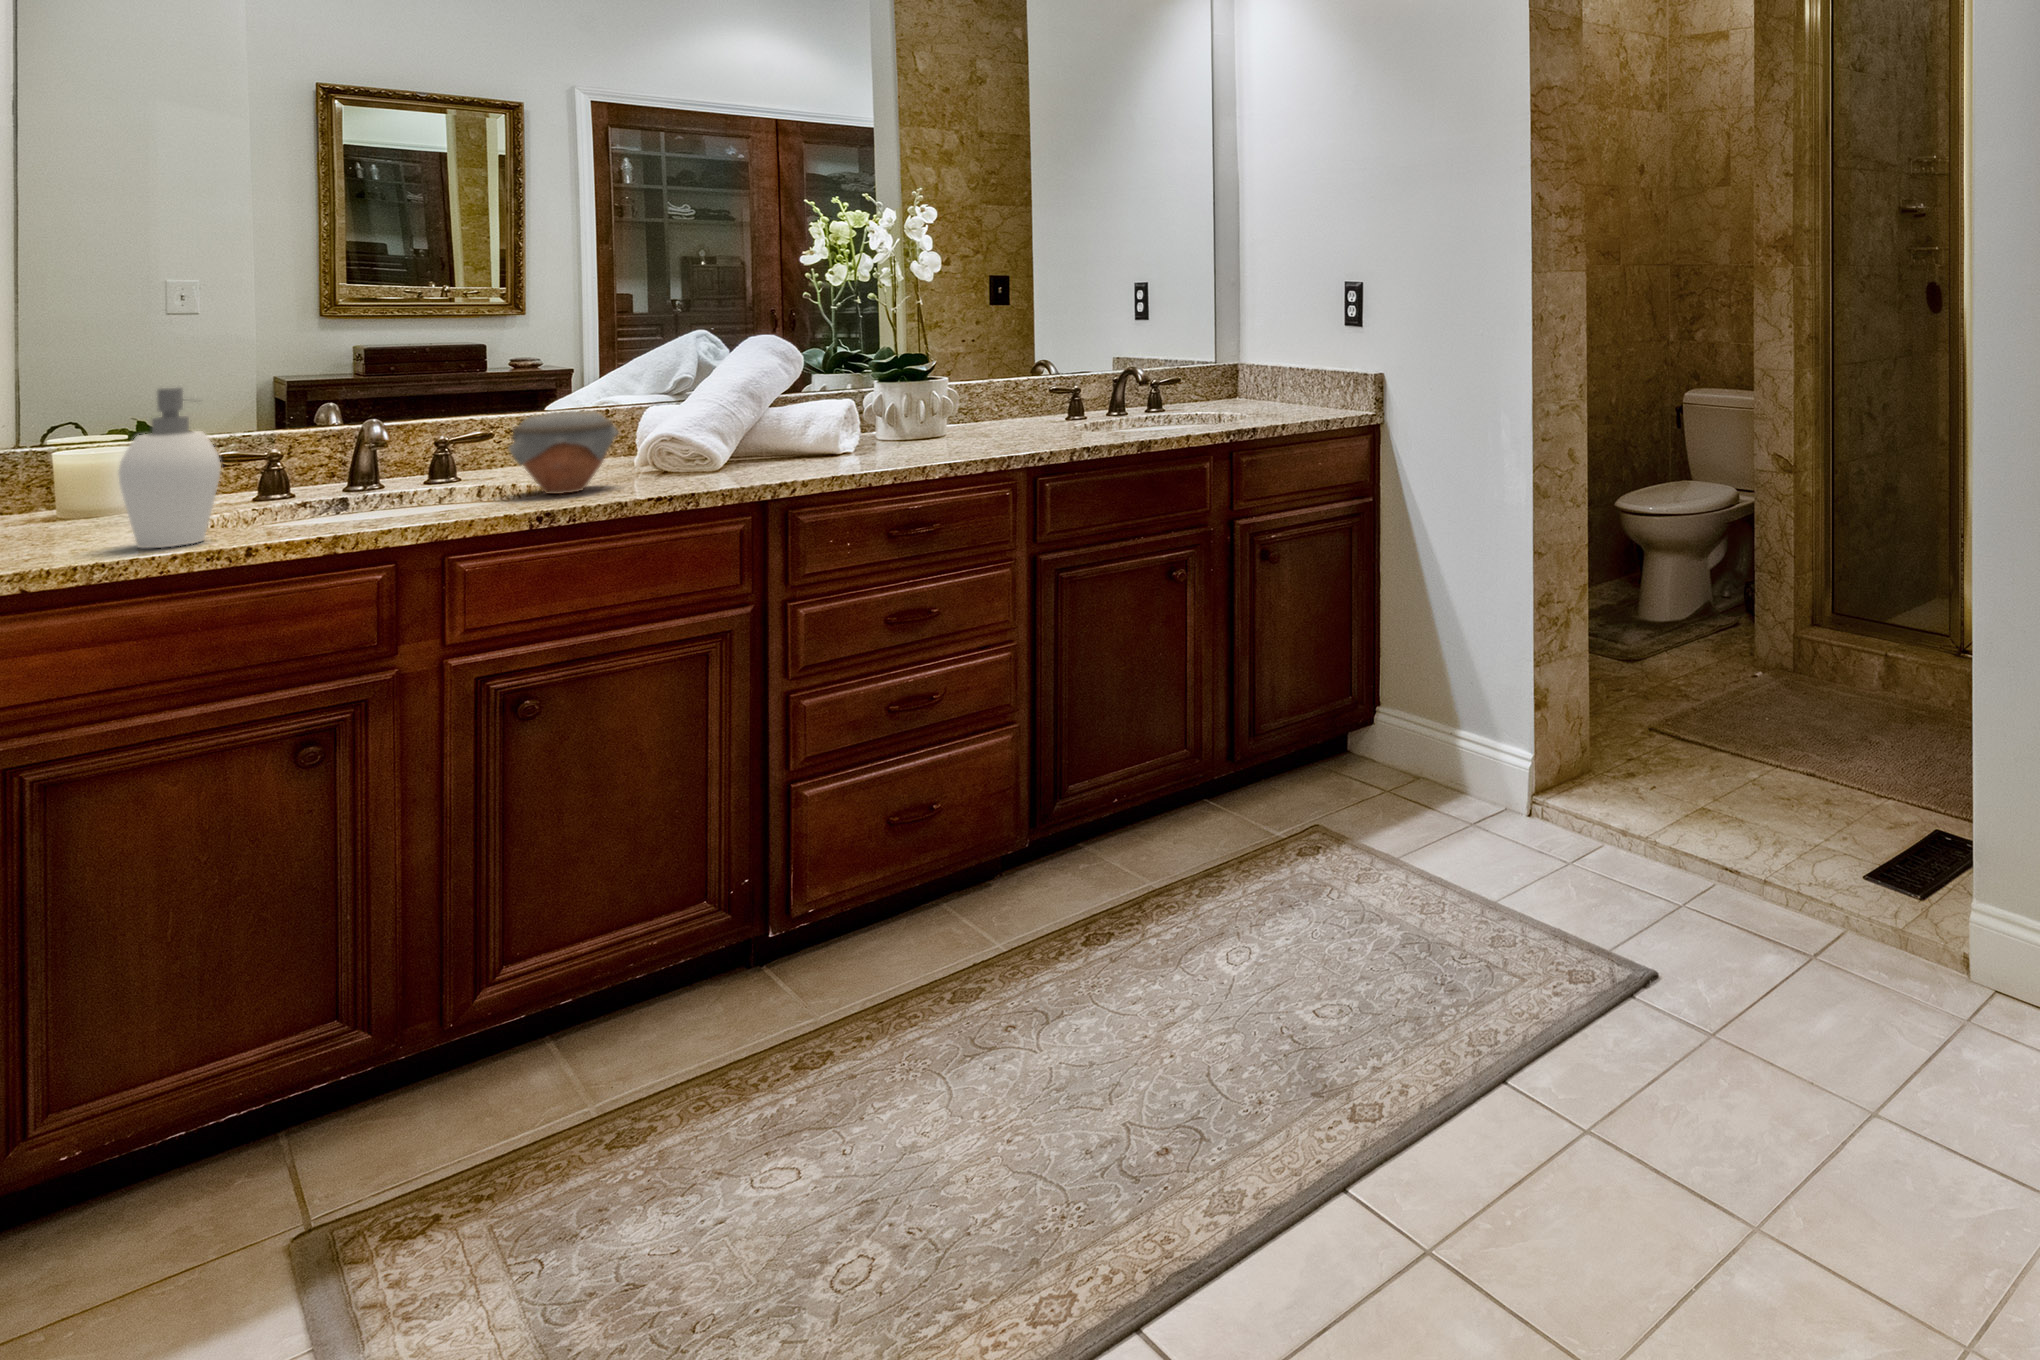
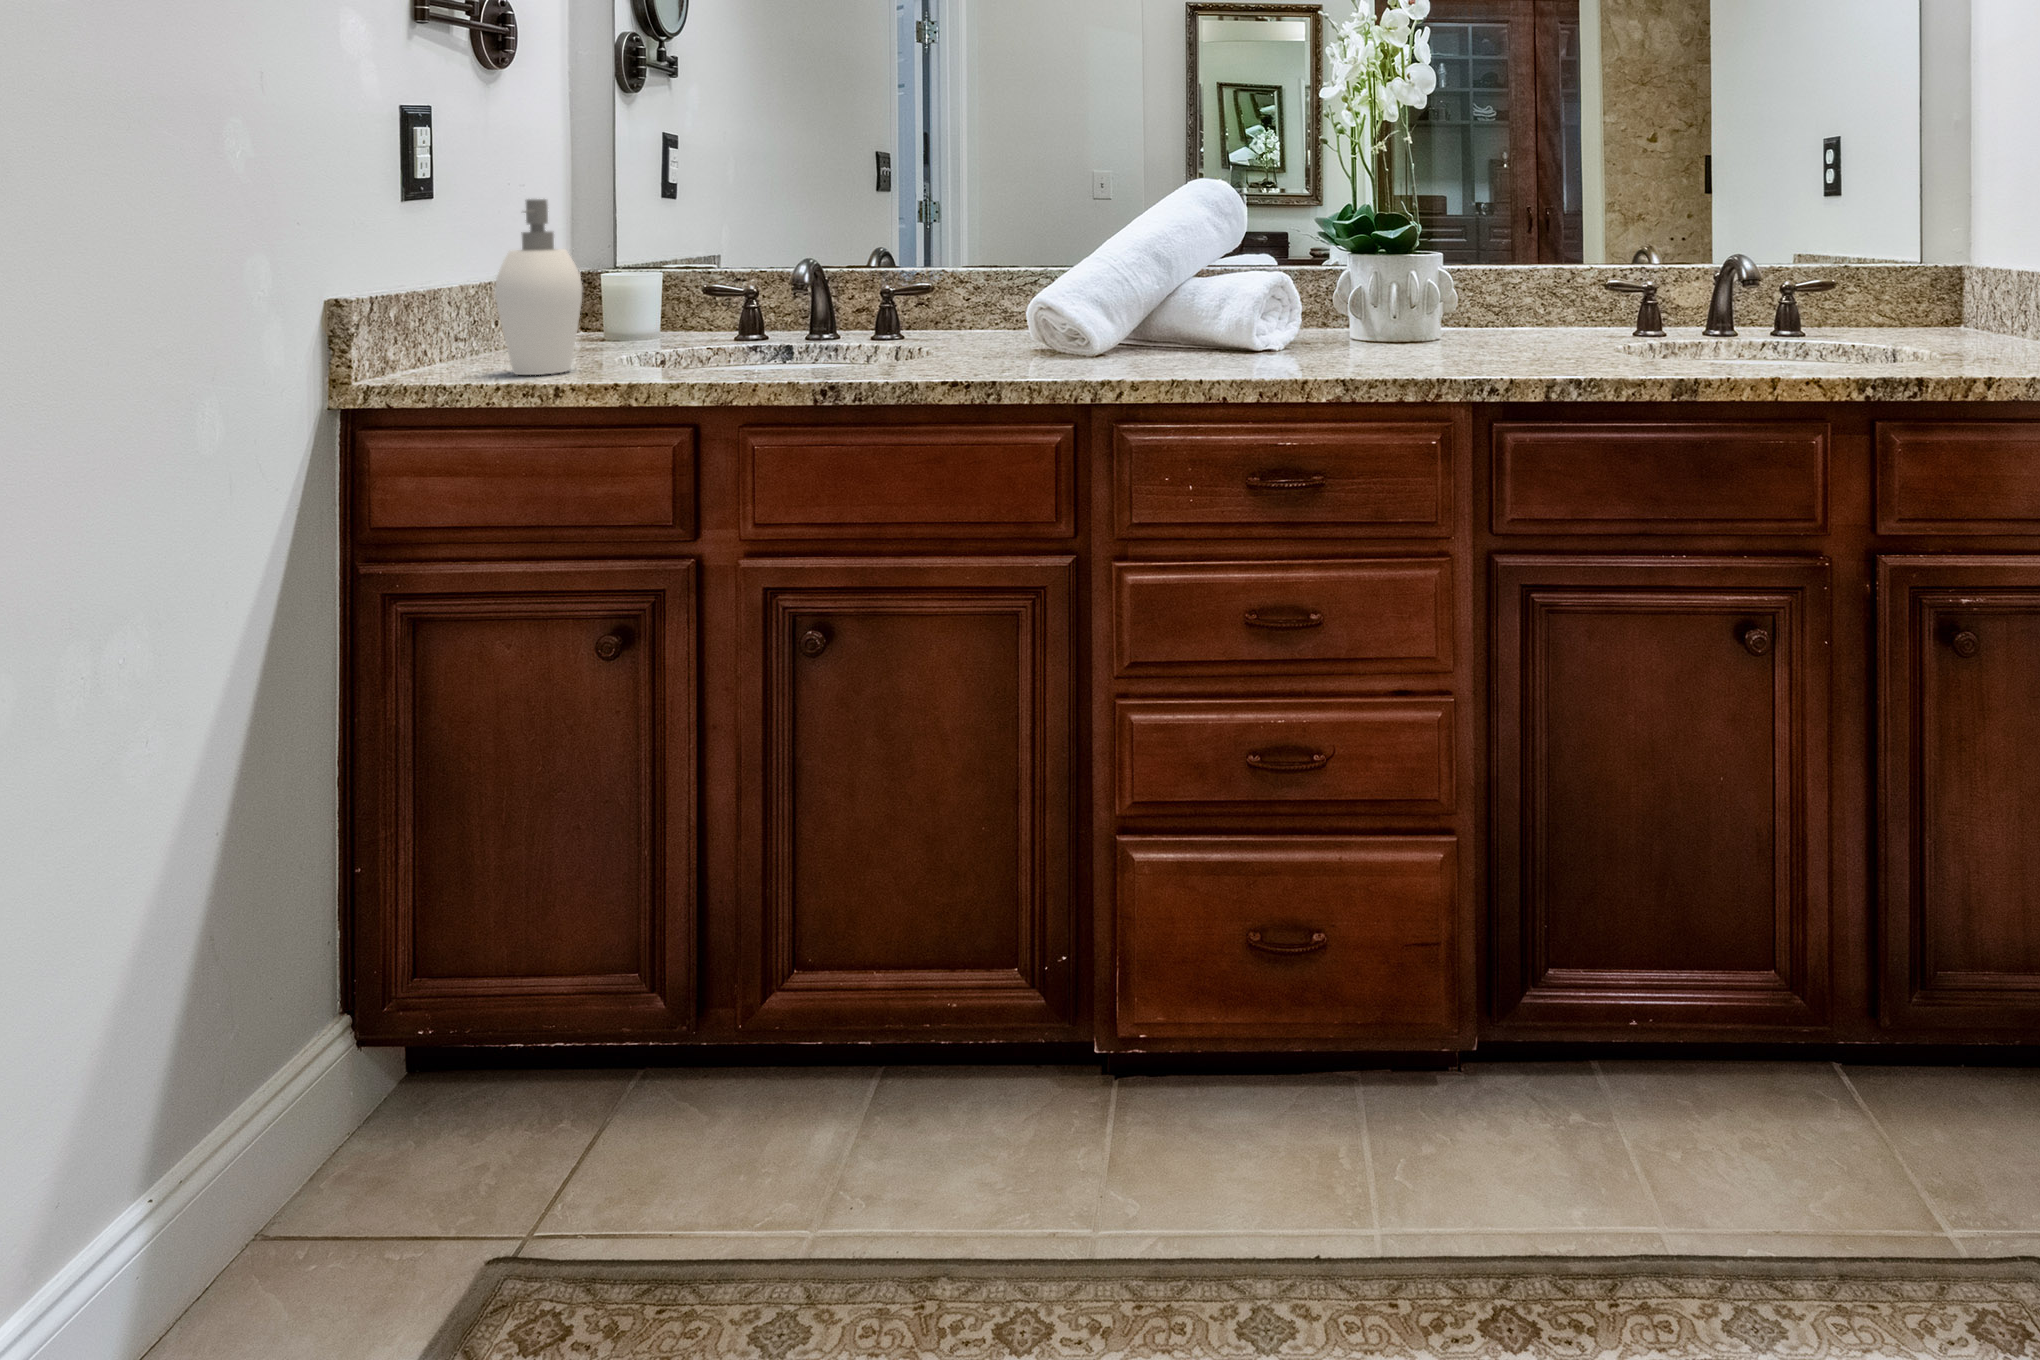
jar: present [509,411,619,494] -> none [844,259,967,364]

